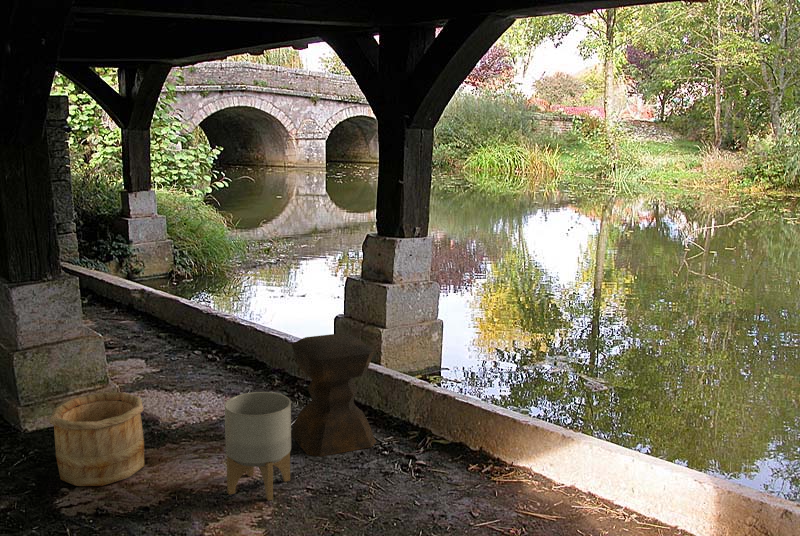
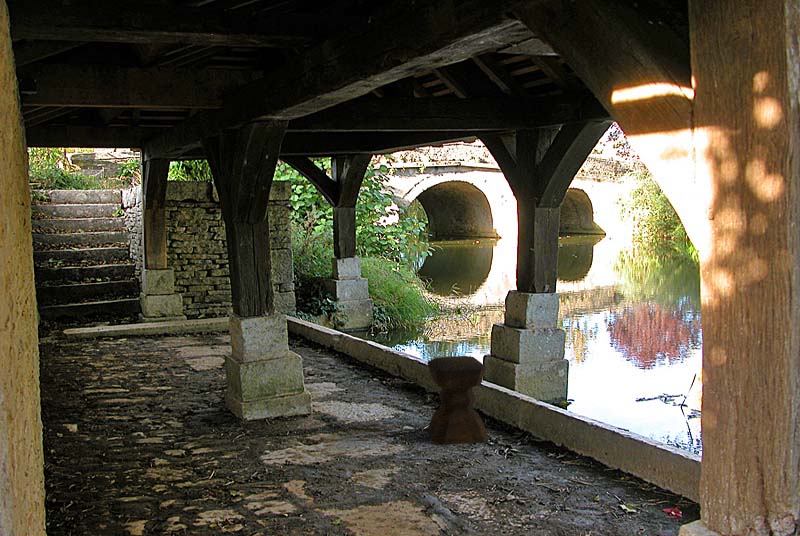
wooden bucket: present [50,392,144,486] -> none [261,391,321,450]
planter: present [225,392,291,501] -> none [371,391,418,466]

